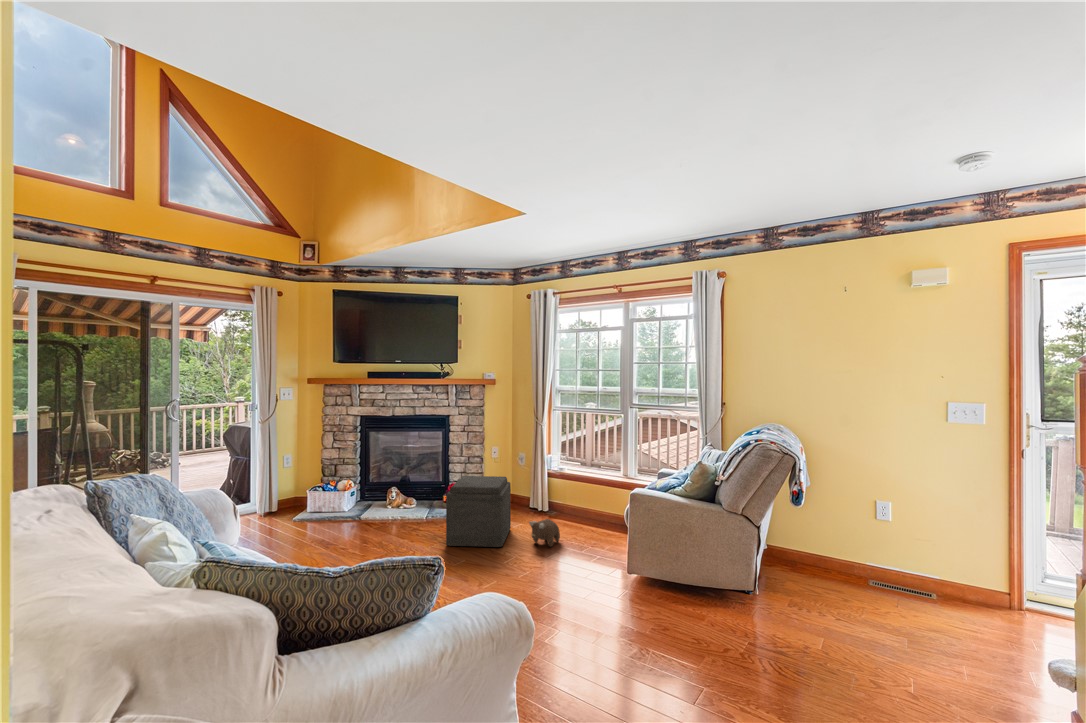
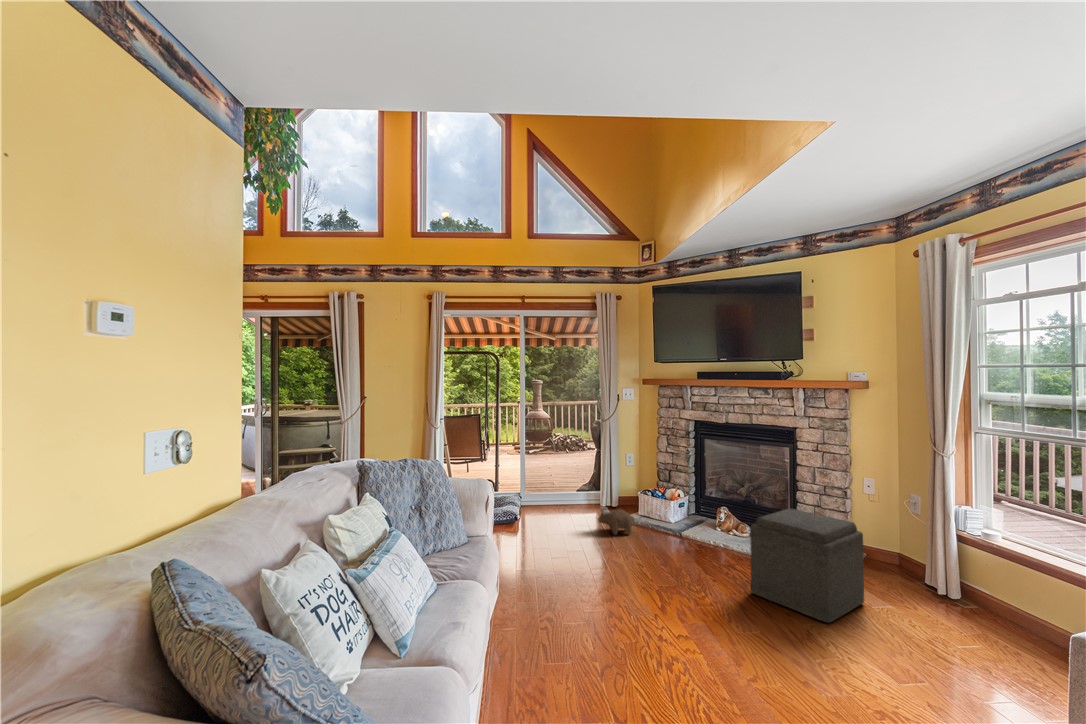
plush toy: present [529,519,560,547] -> present [598,507,635,535]

